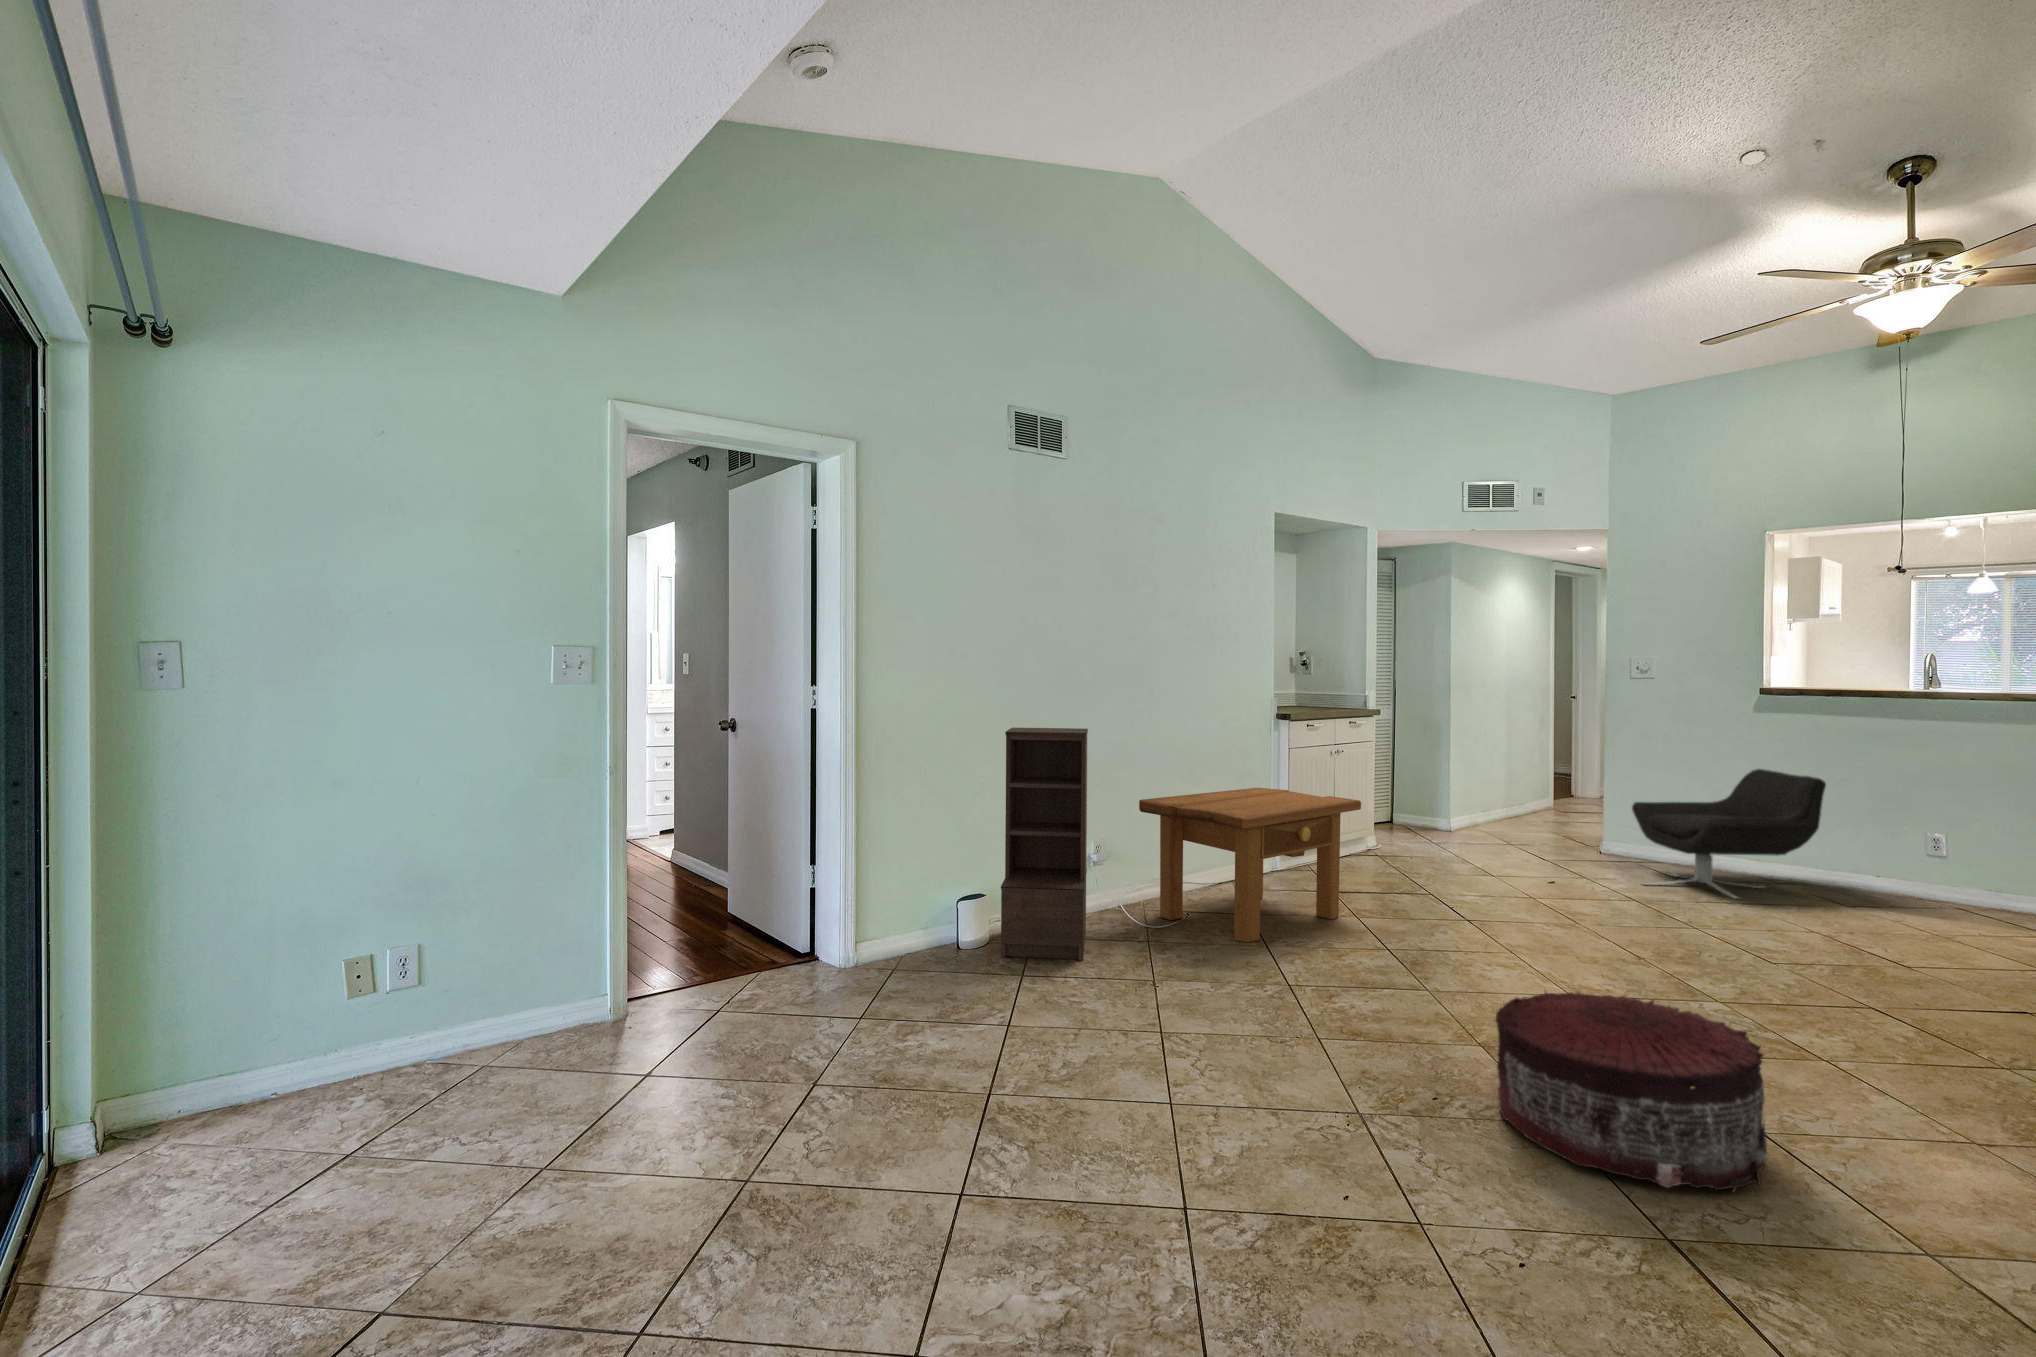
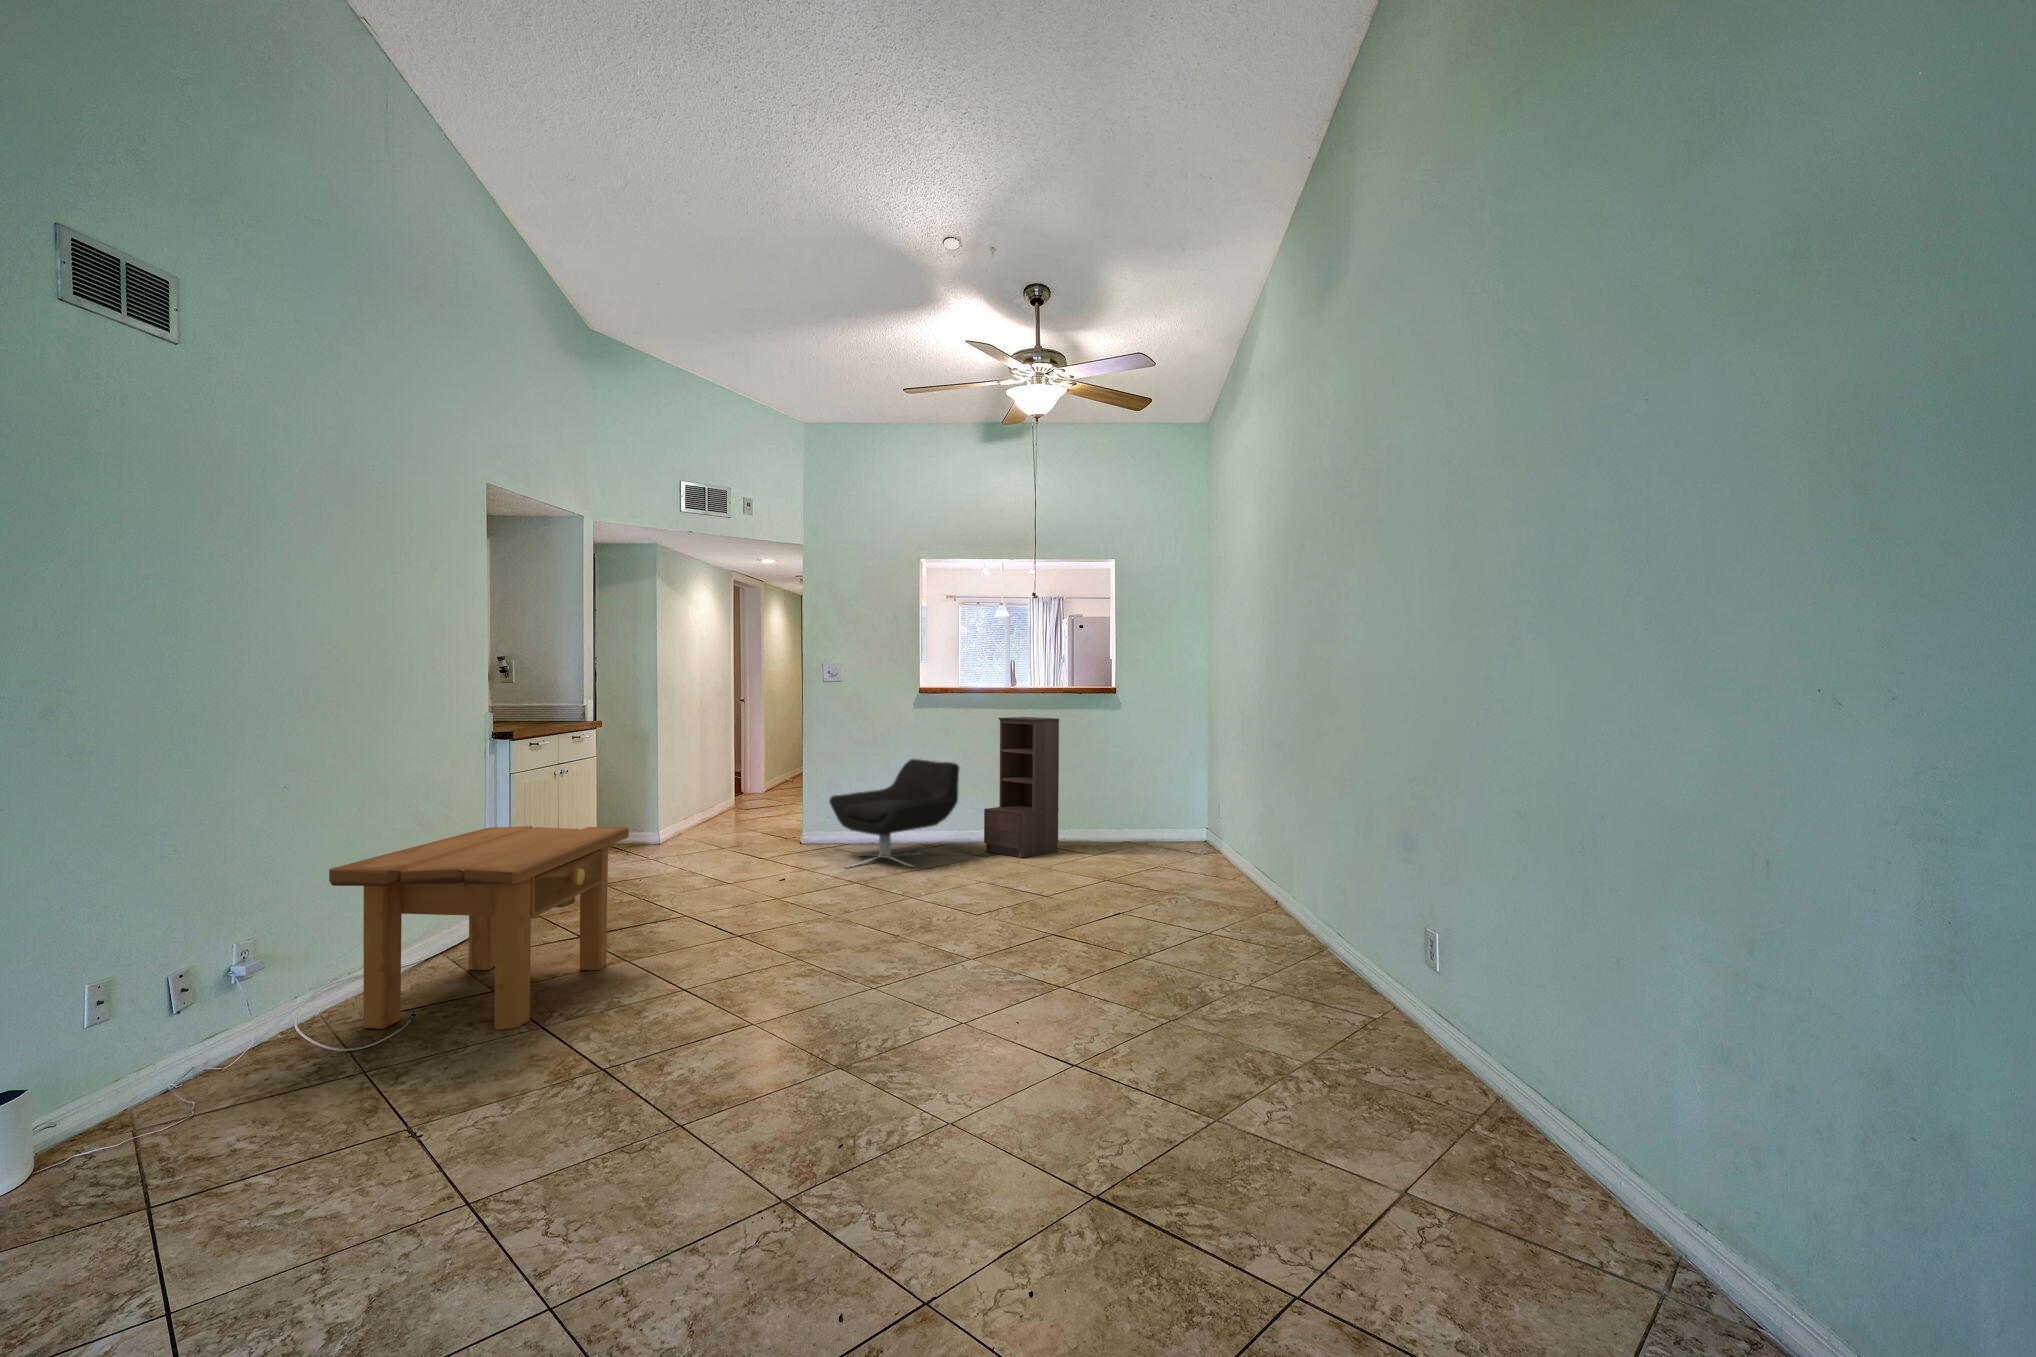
bookshelf: present [1001,727,1088,961] -> present [984,717,1059,858]
pouf: present [1496,992,1767,1192] -> none [890,974,1108,1159]

